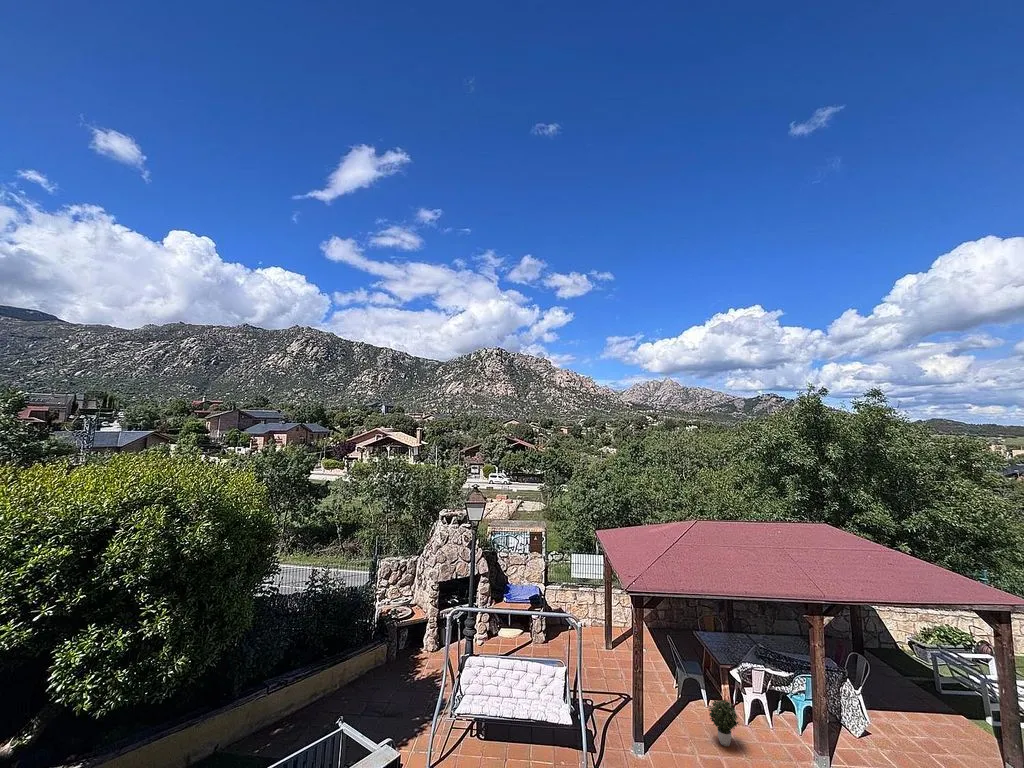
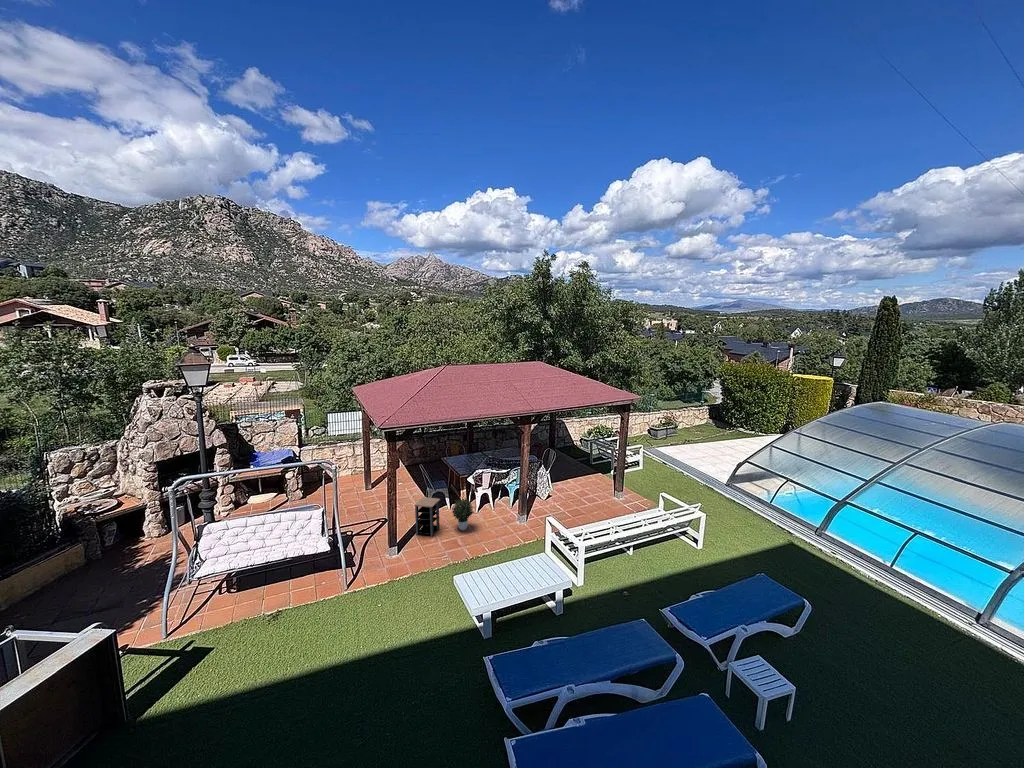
side table: none [661,682,693,741] -> present [414,497,440,537]

